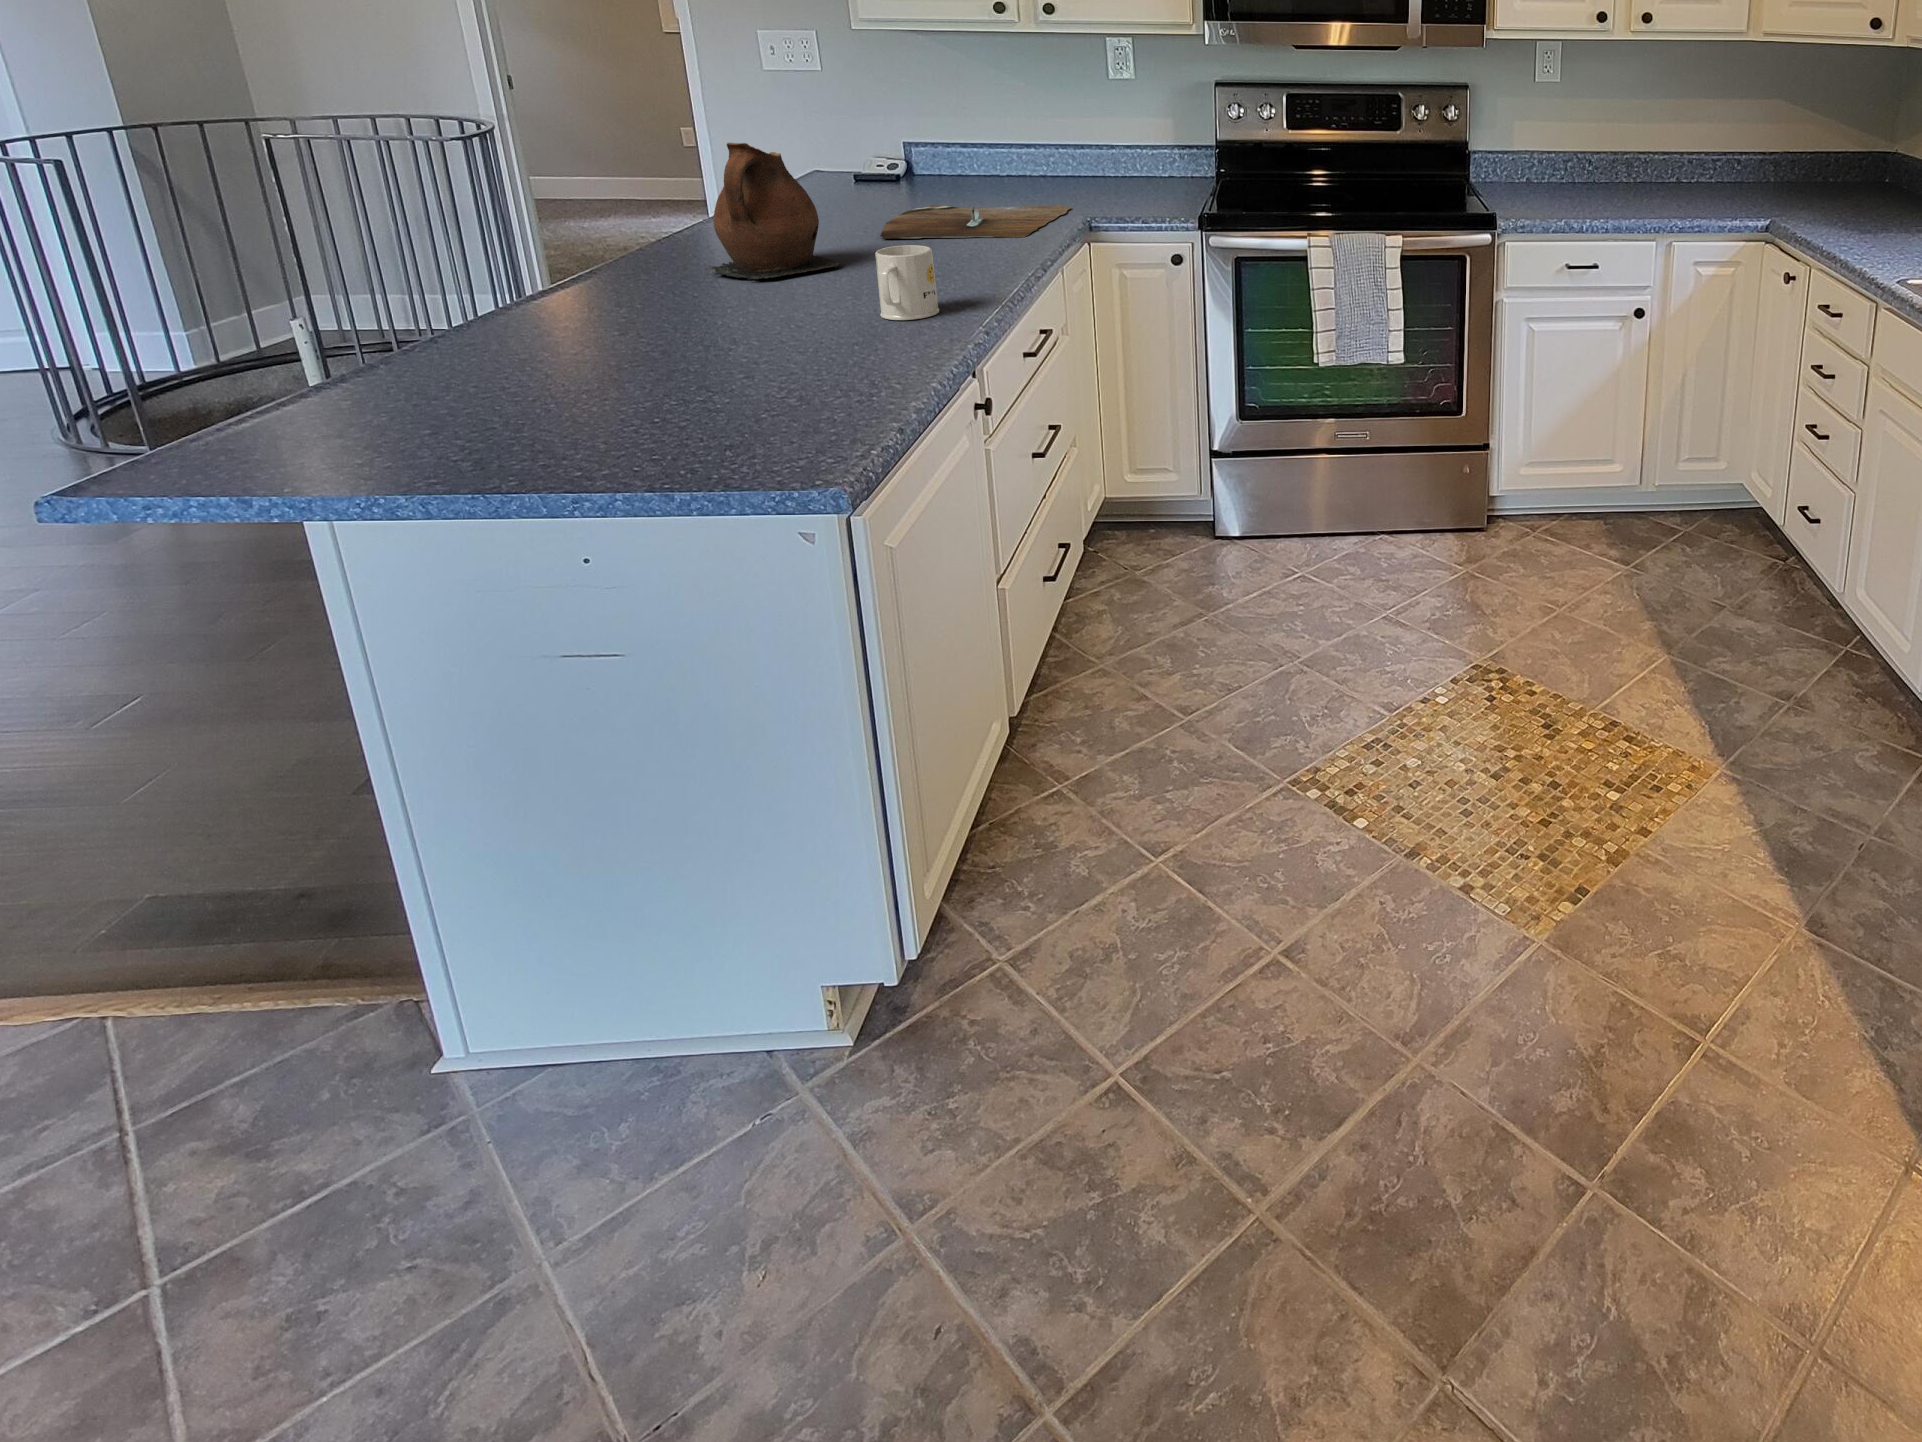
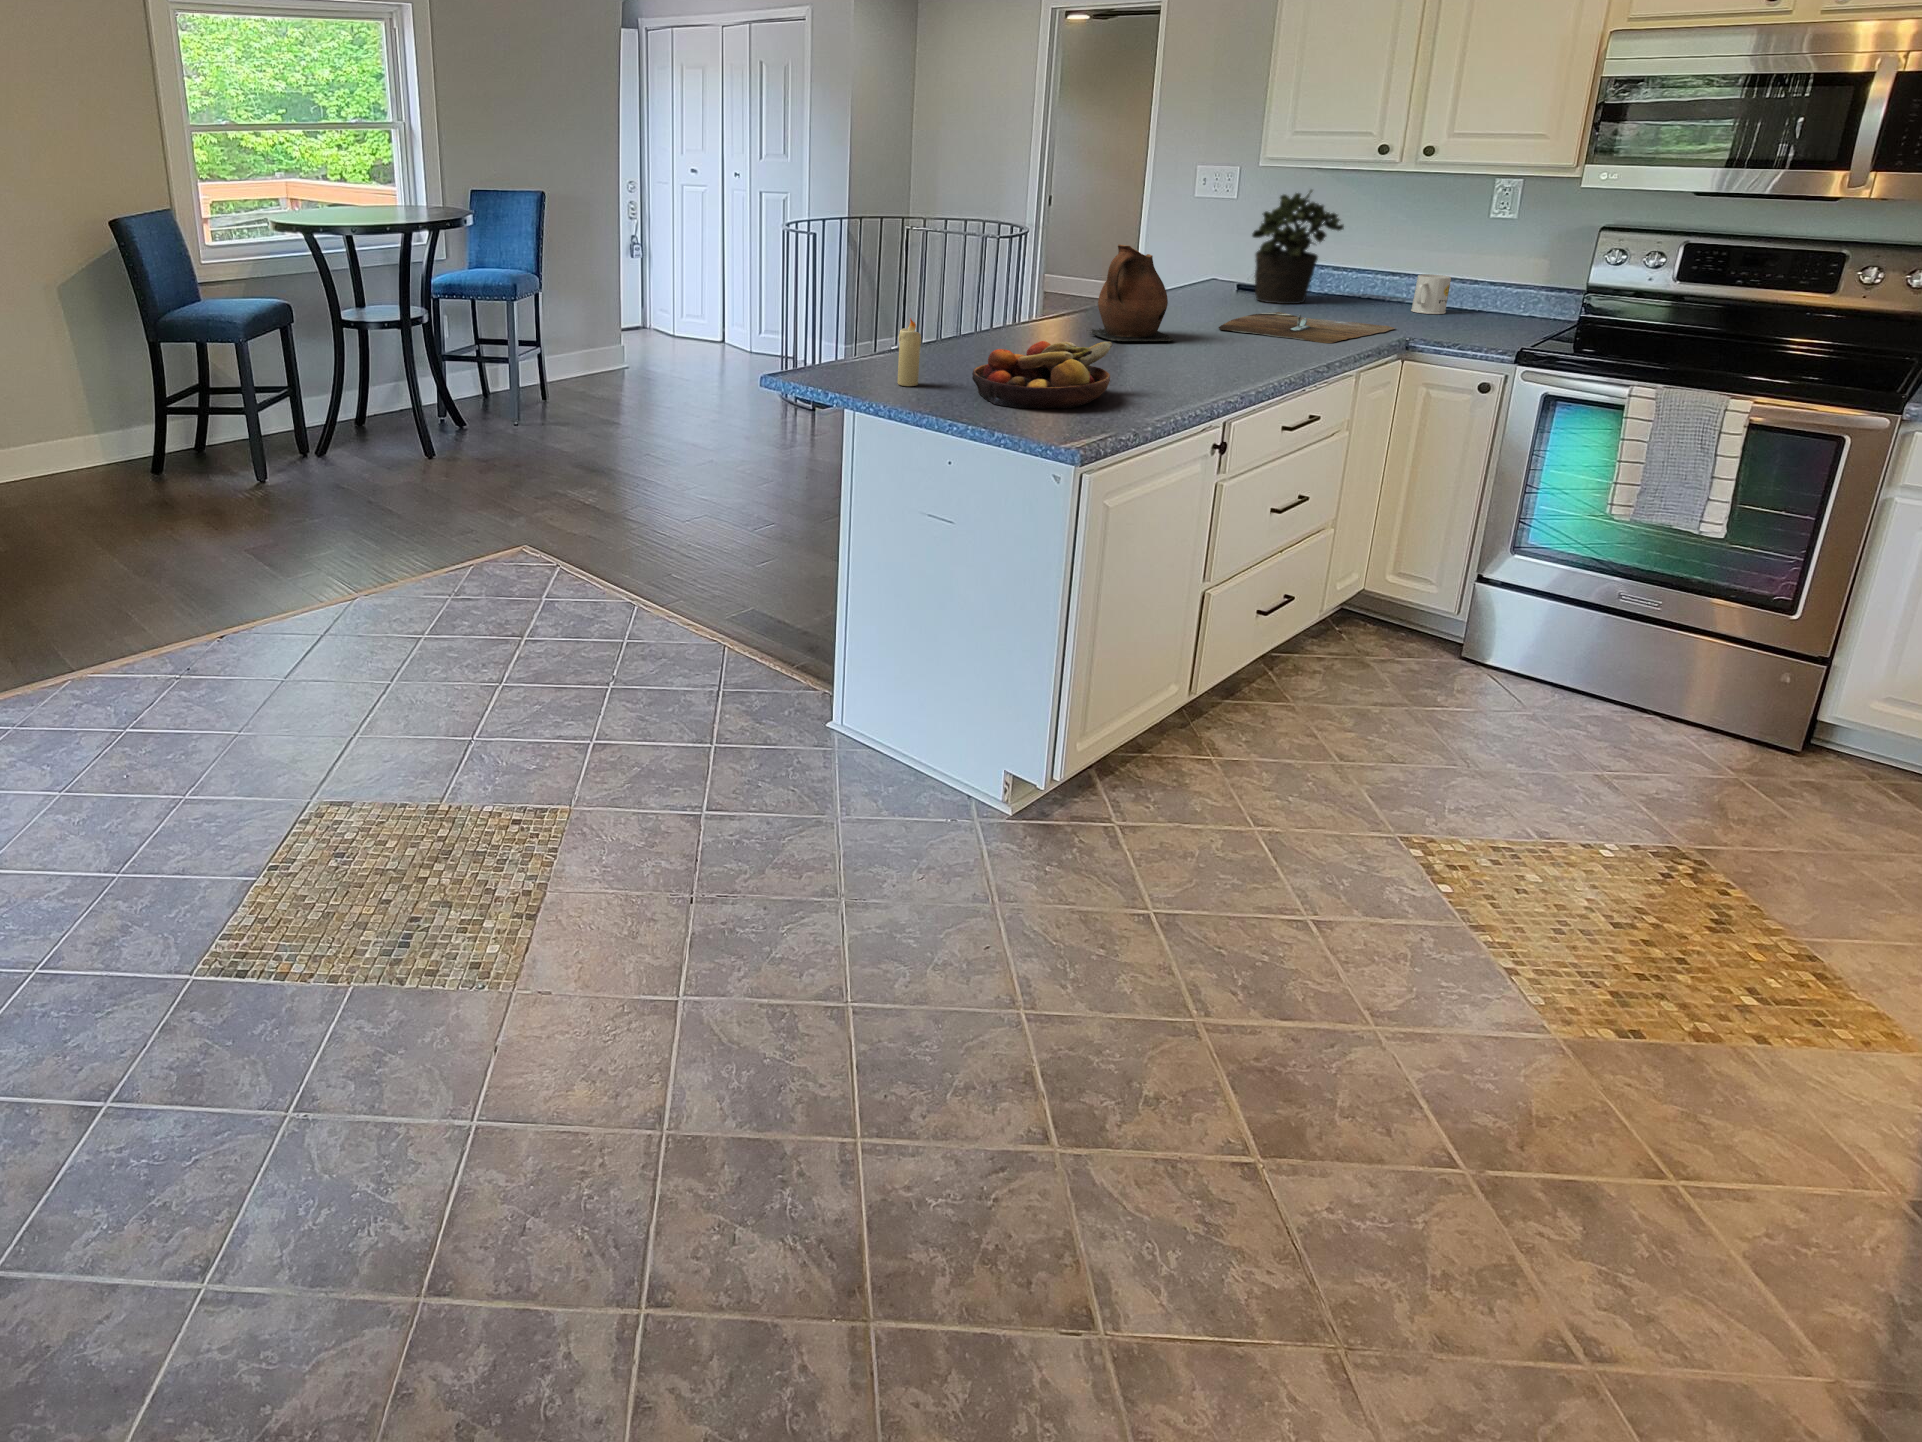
potted plant: none [862,54,966,194] -> present [1252,190,1344,304]
mug: present [875,245,939,320] -> present [1411,274,1451,314]
fruit bowl: none [581,293,829,435] -> present [972,341,1112,409]
candle: none [398,316,466,440] -> present [897,318,921,386]

